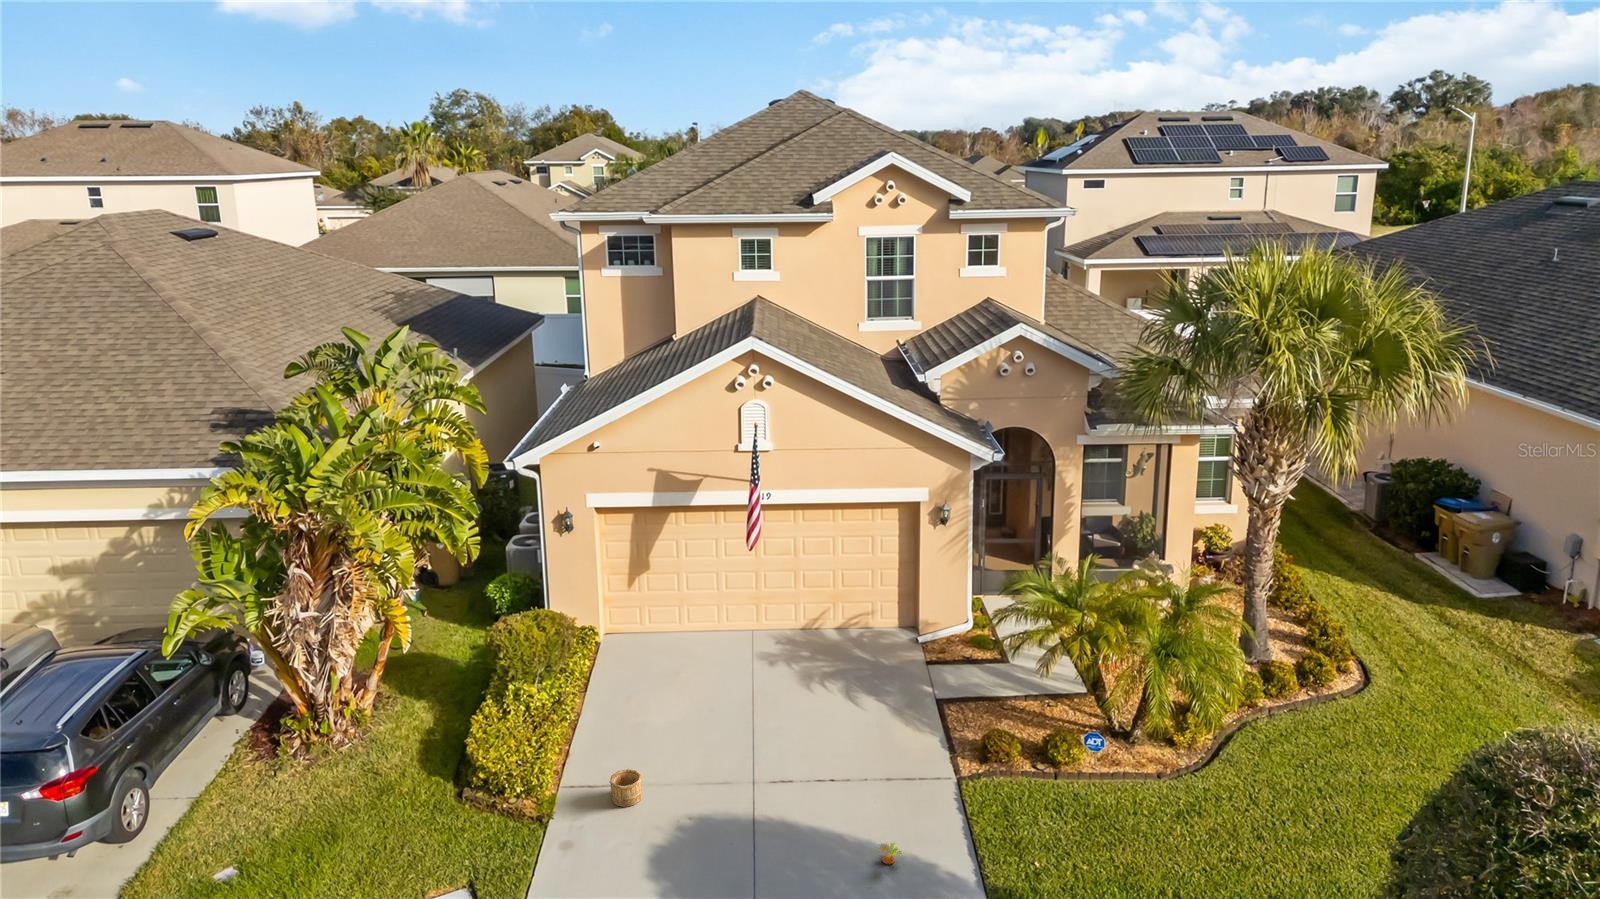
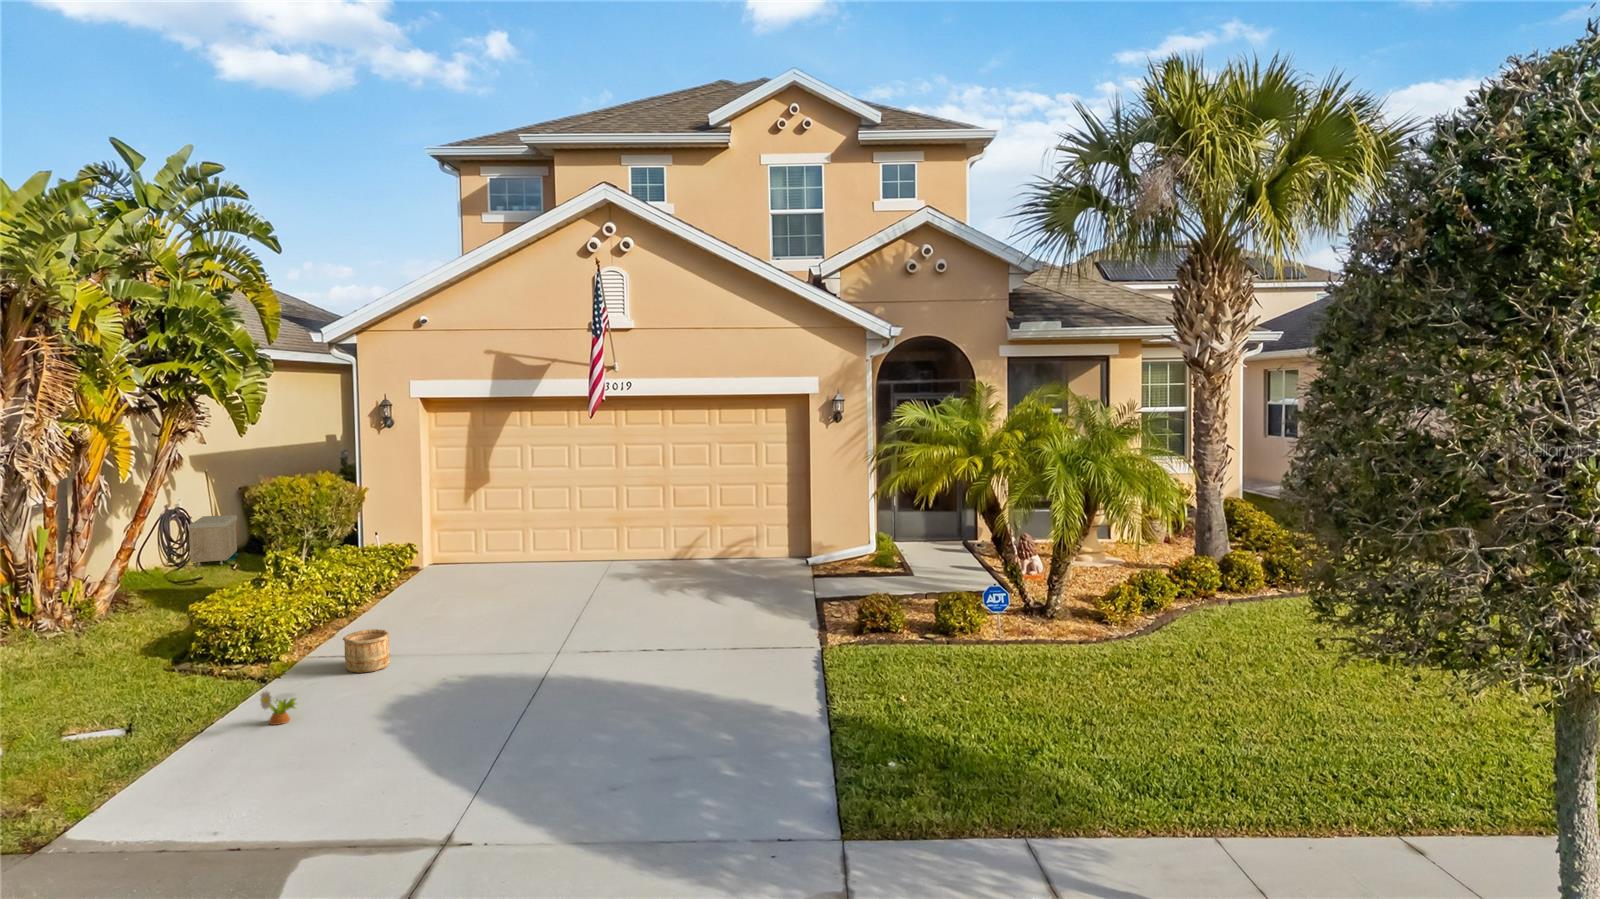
storage bench: none [415,598,446,649] -> present [189,515,237,566]
decorative plant: present [879,842,902,864] -> present [260,691,296,725]

